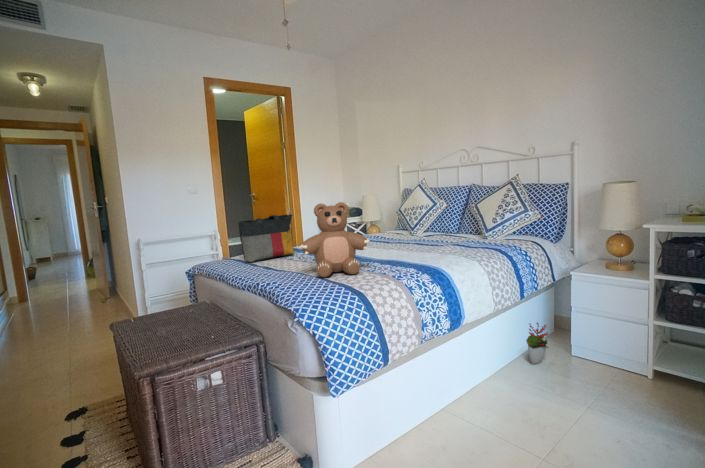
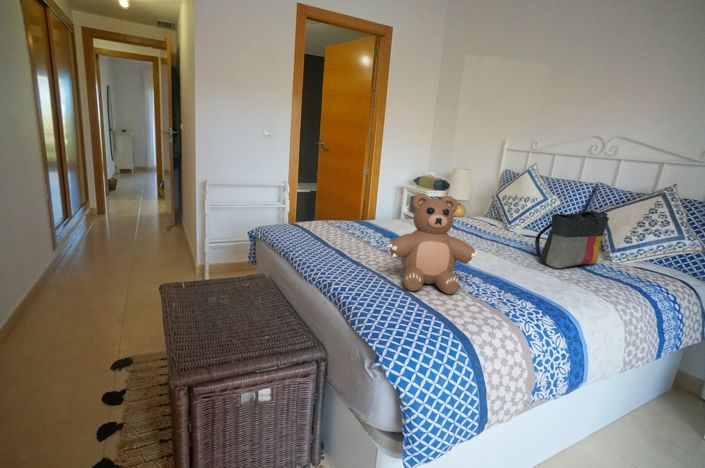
tote bag: present [238,214,294,262] -> present [535,211,609,268]
decorative plant: present [526,323,549,364] -> none [638,384,678,434]

